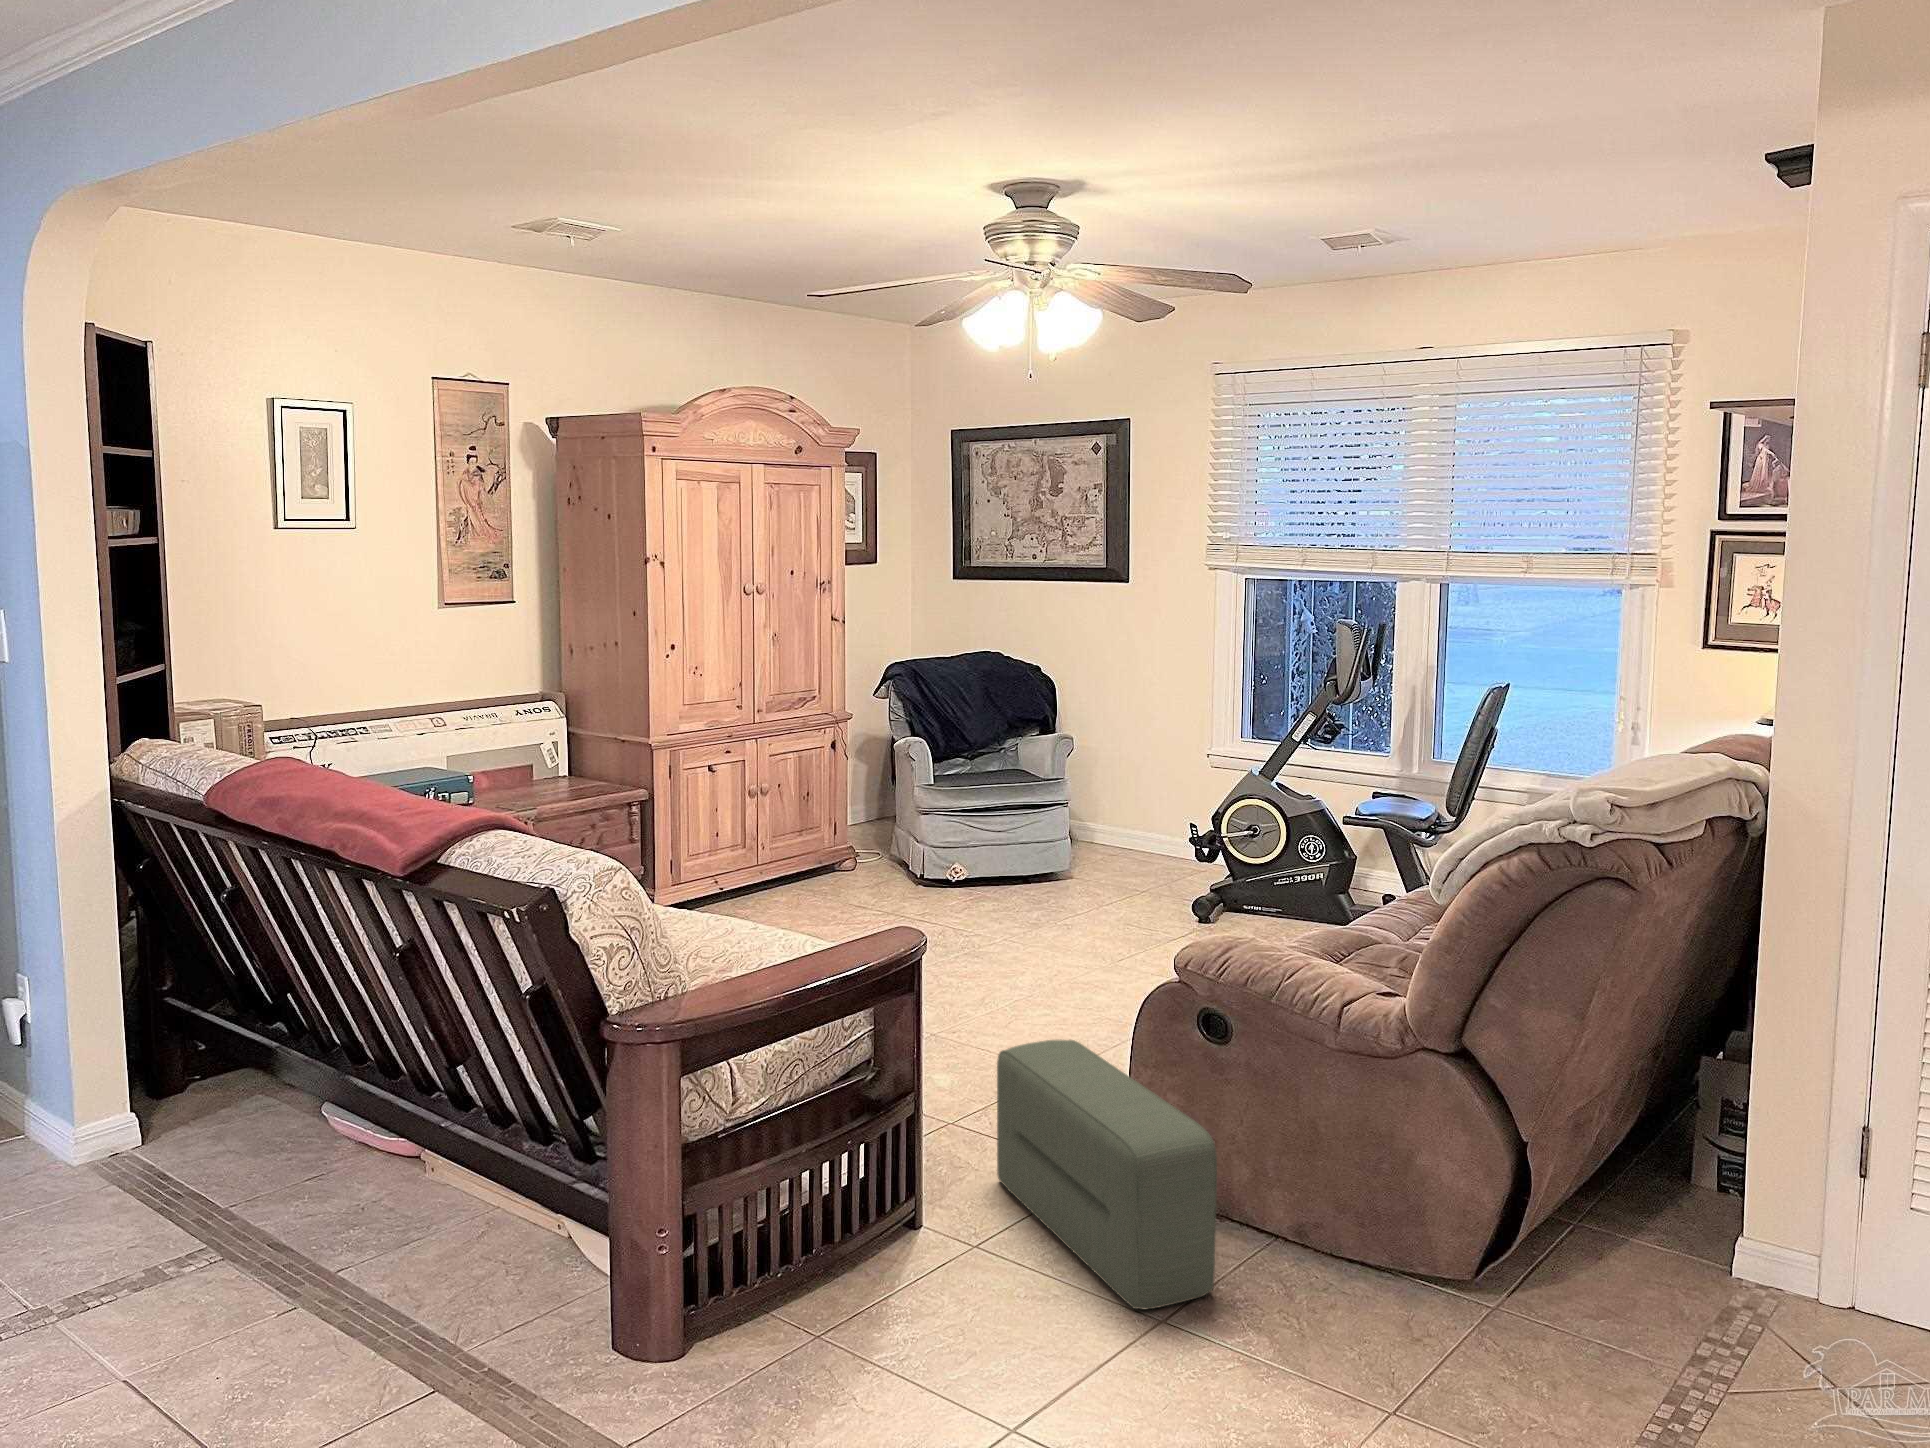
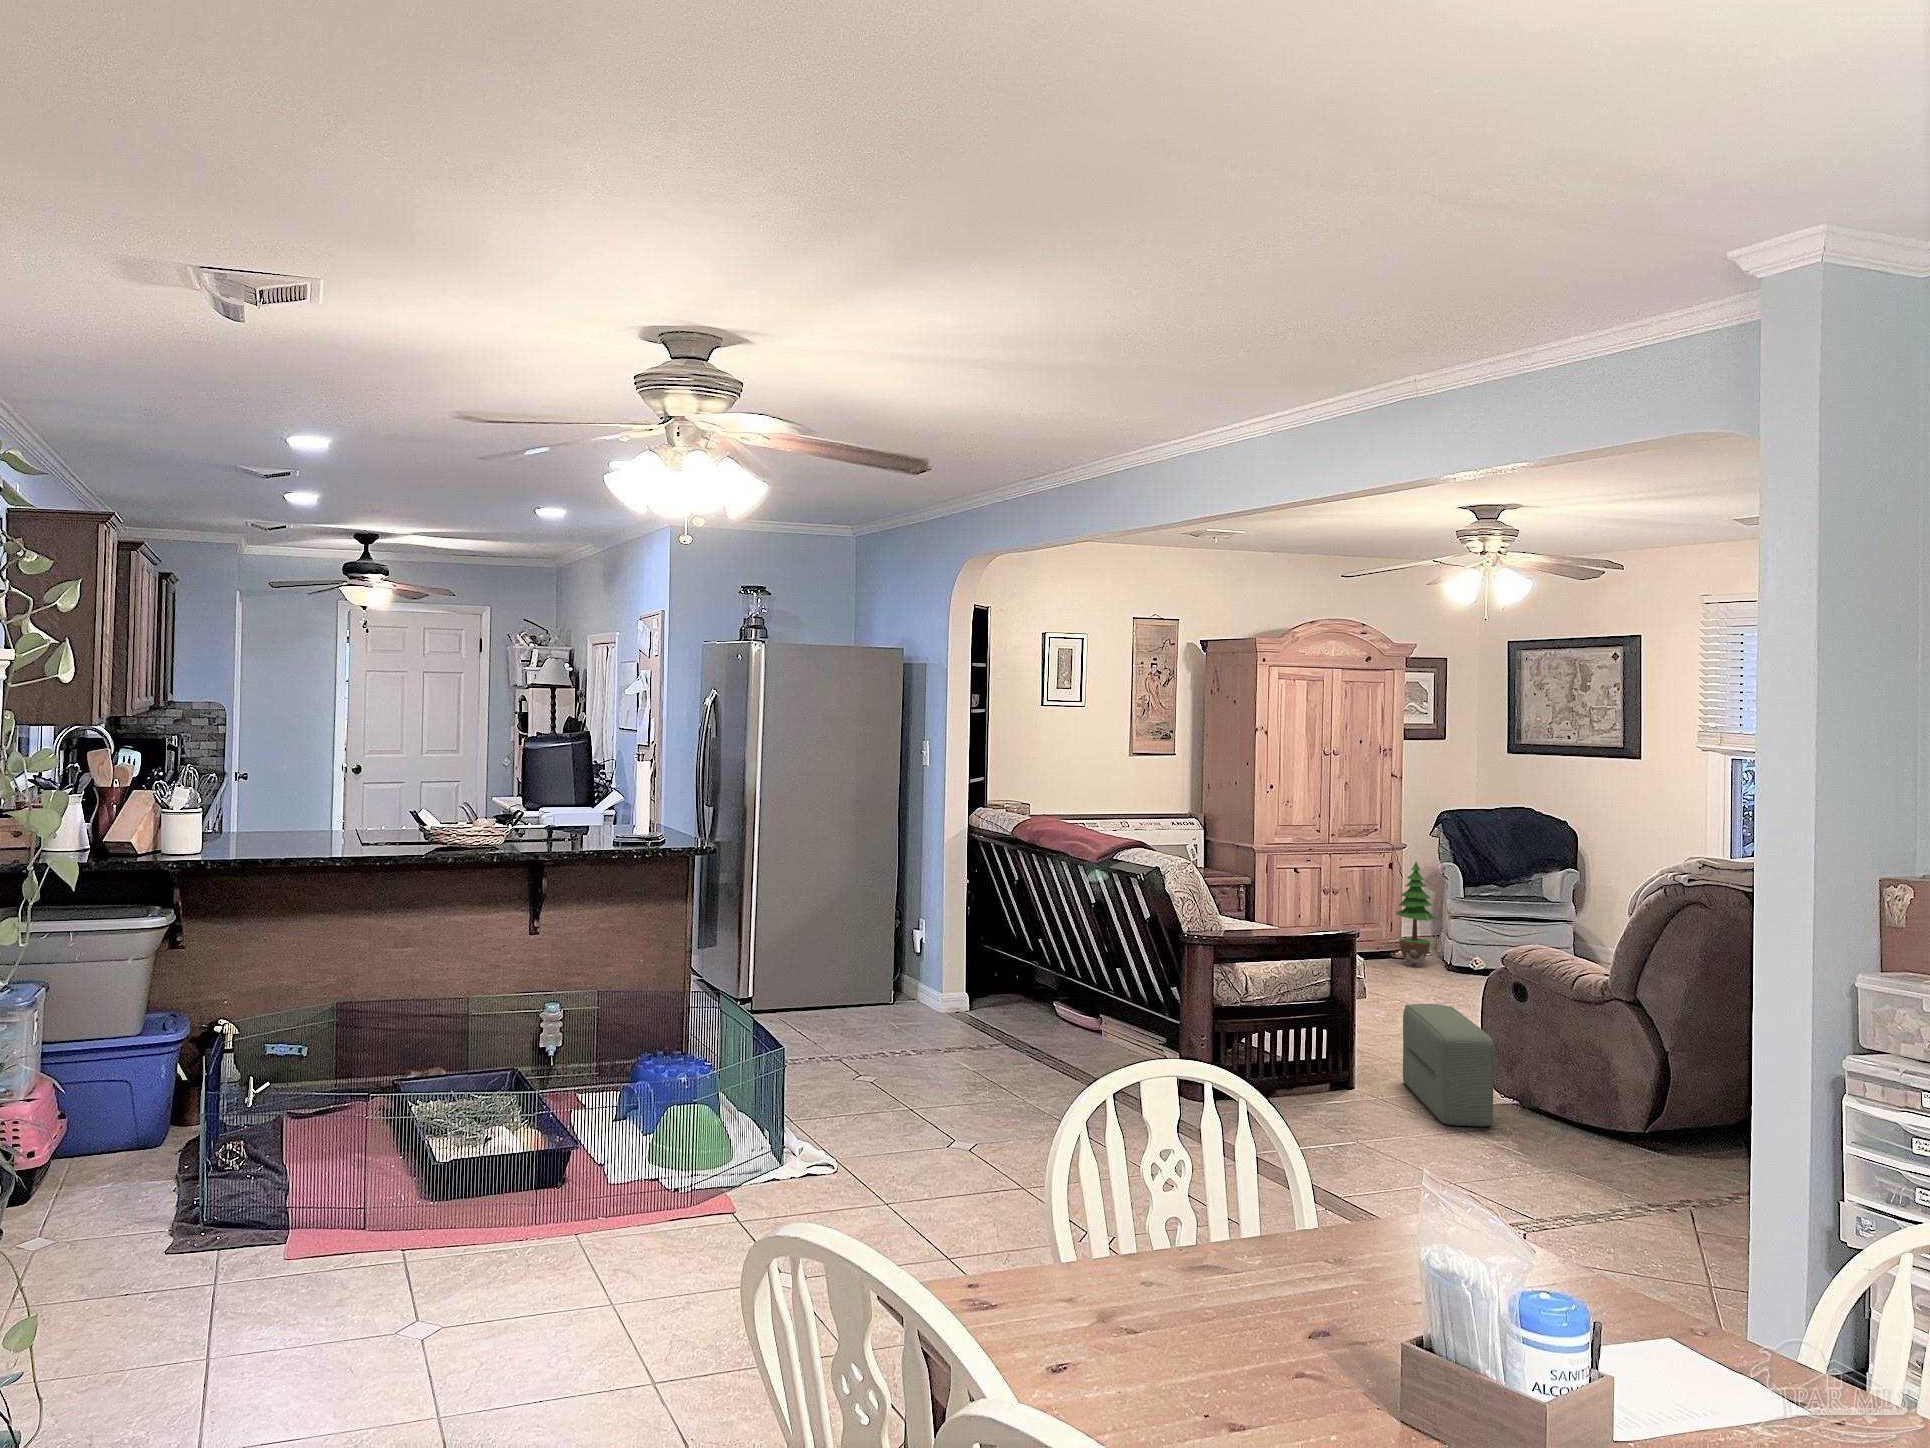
potted tree: none [845,738,897,883] -> present [1396,862,1435,966]

